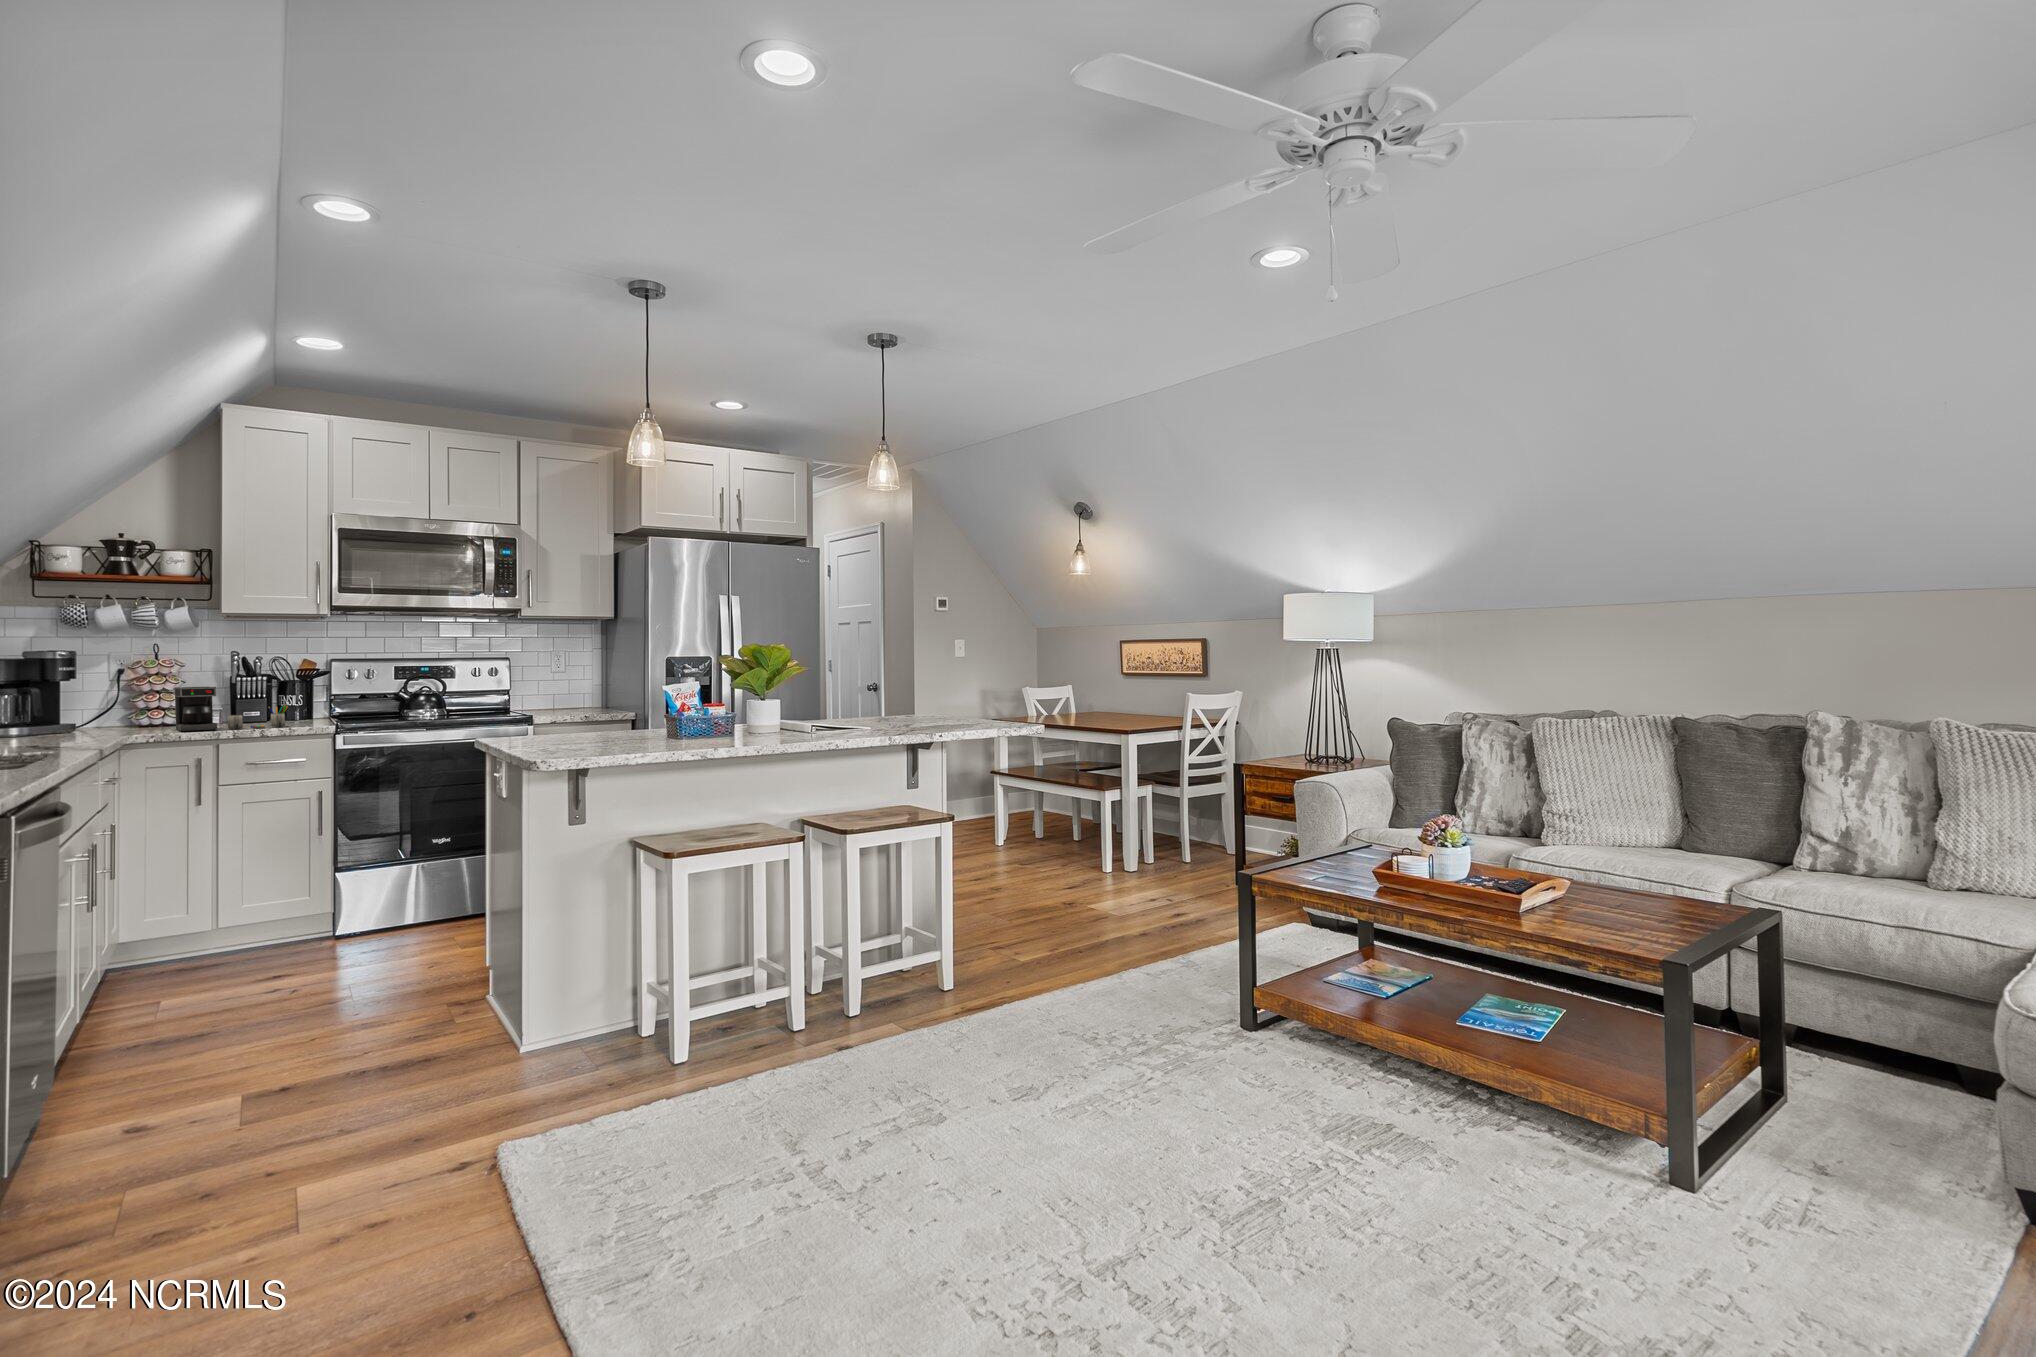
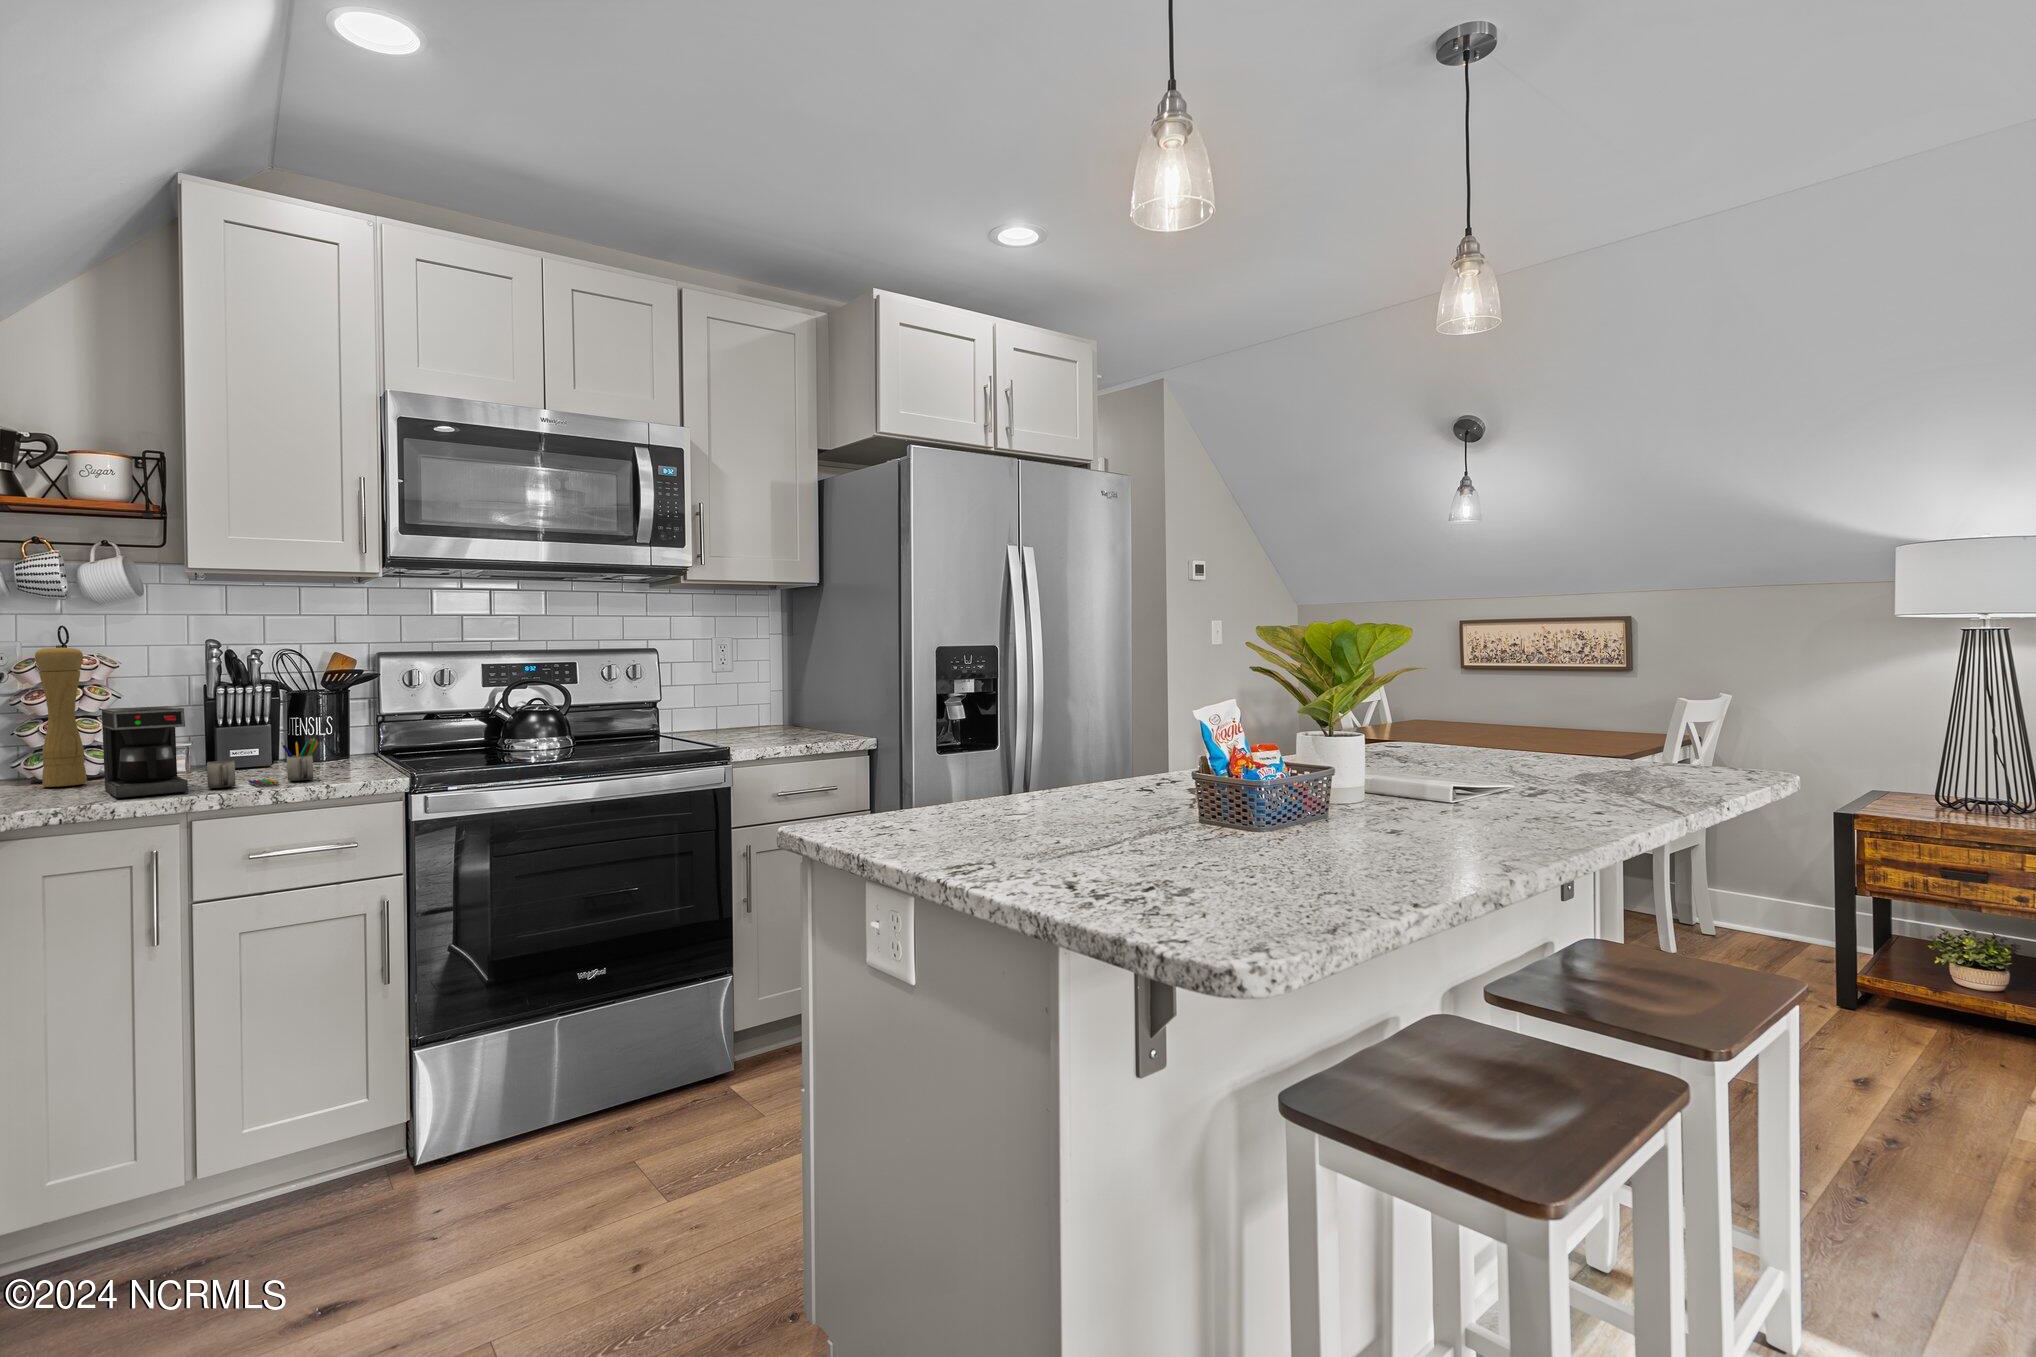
pepper mill: none [141,655,167,727] -> present [35,645,87,787]

